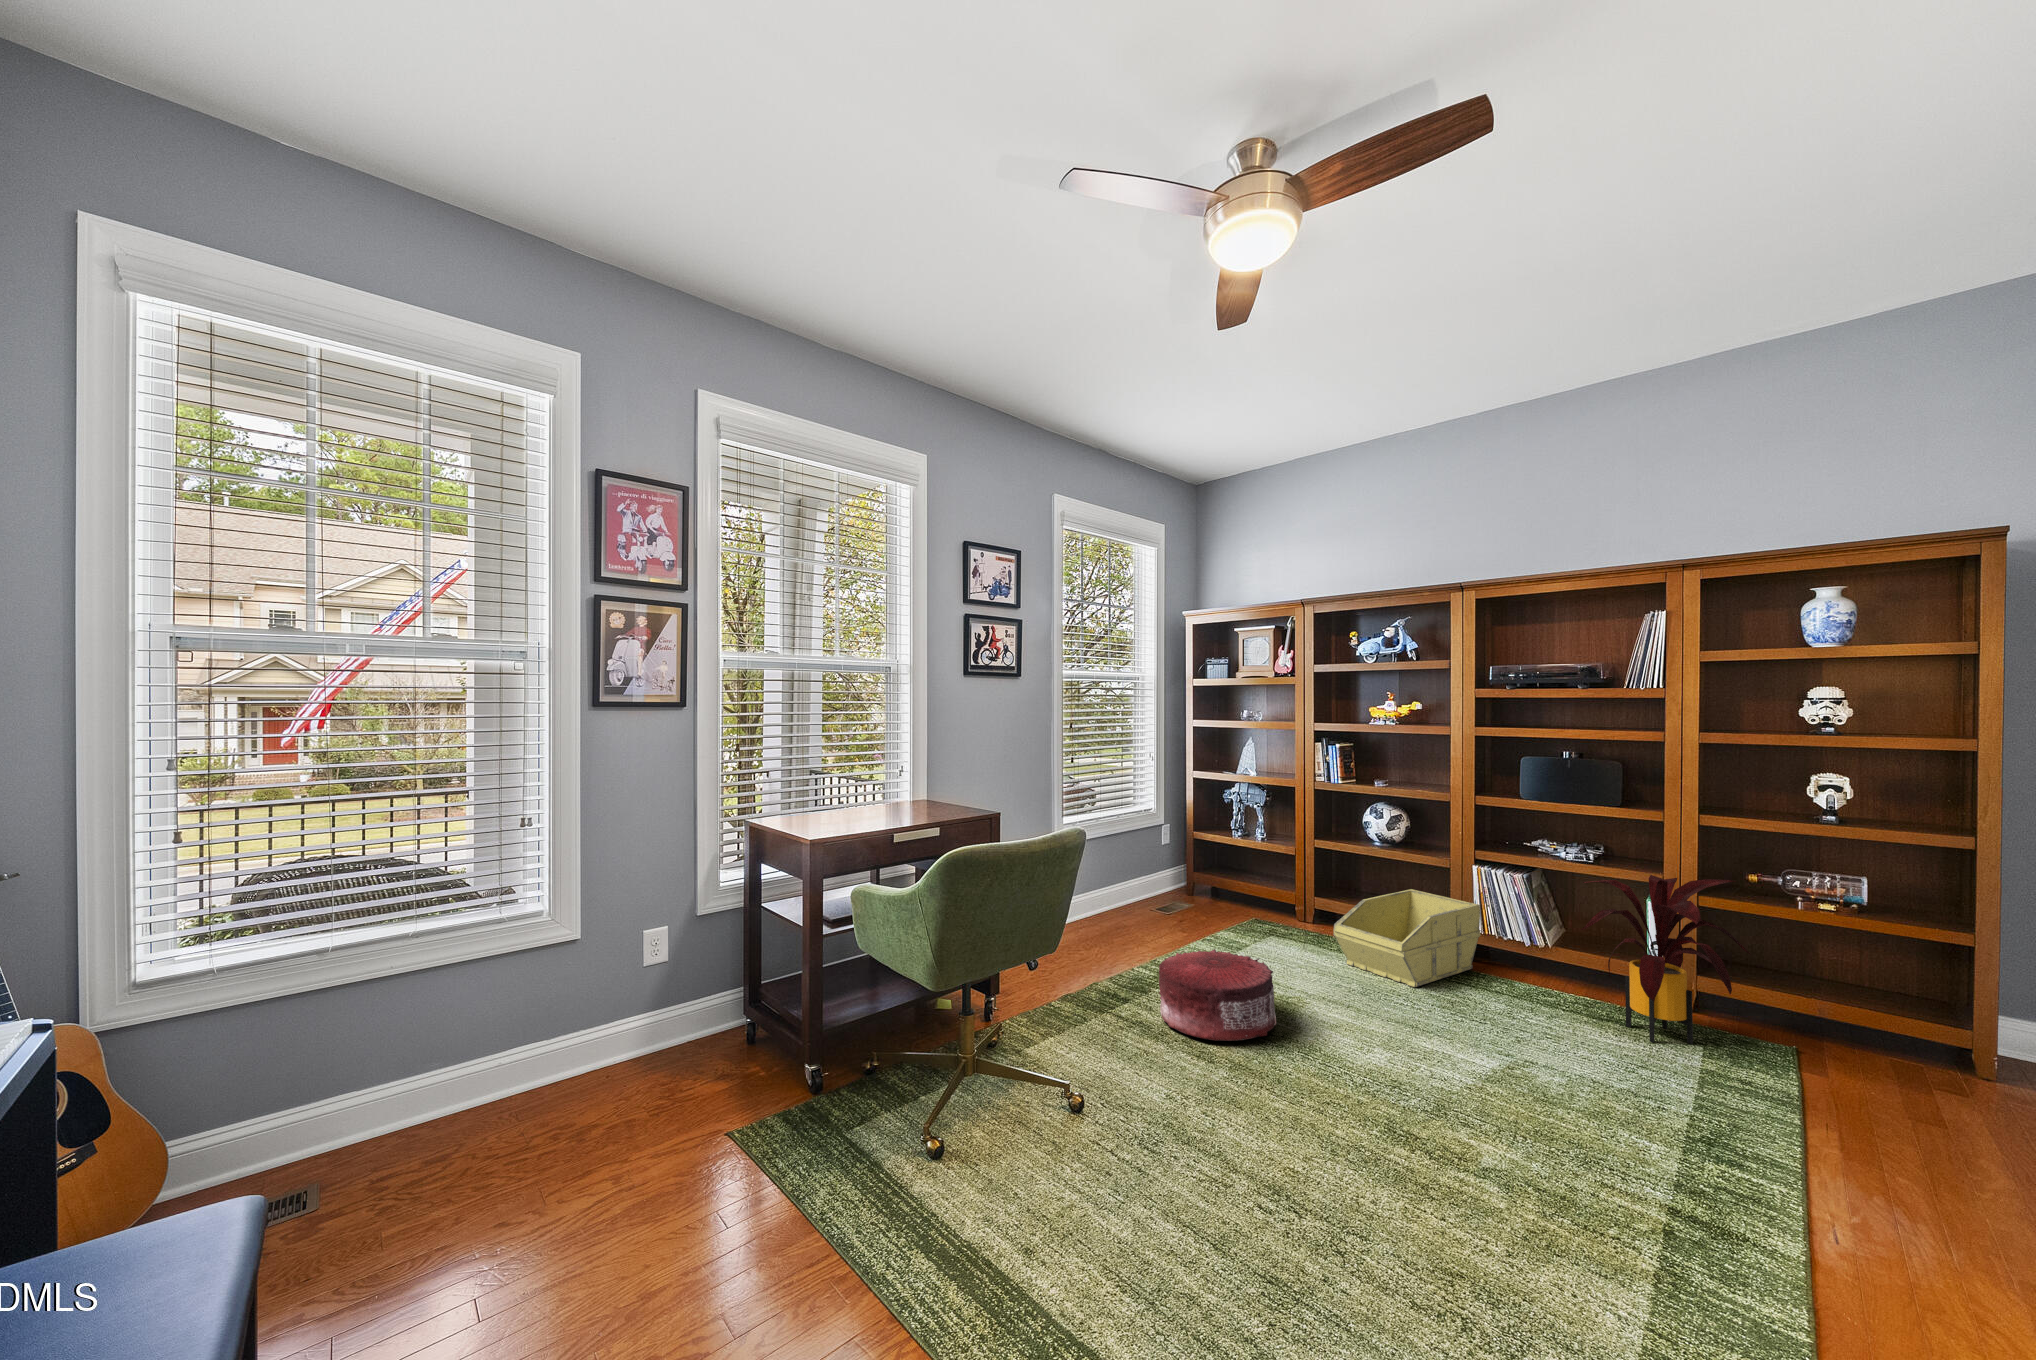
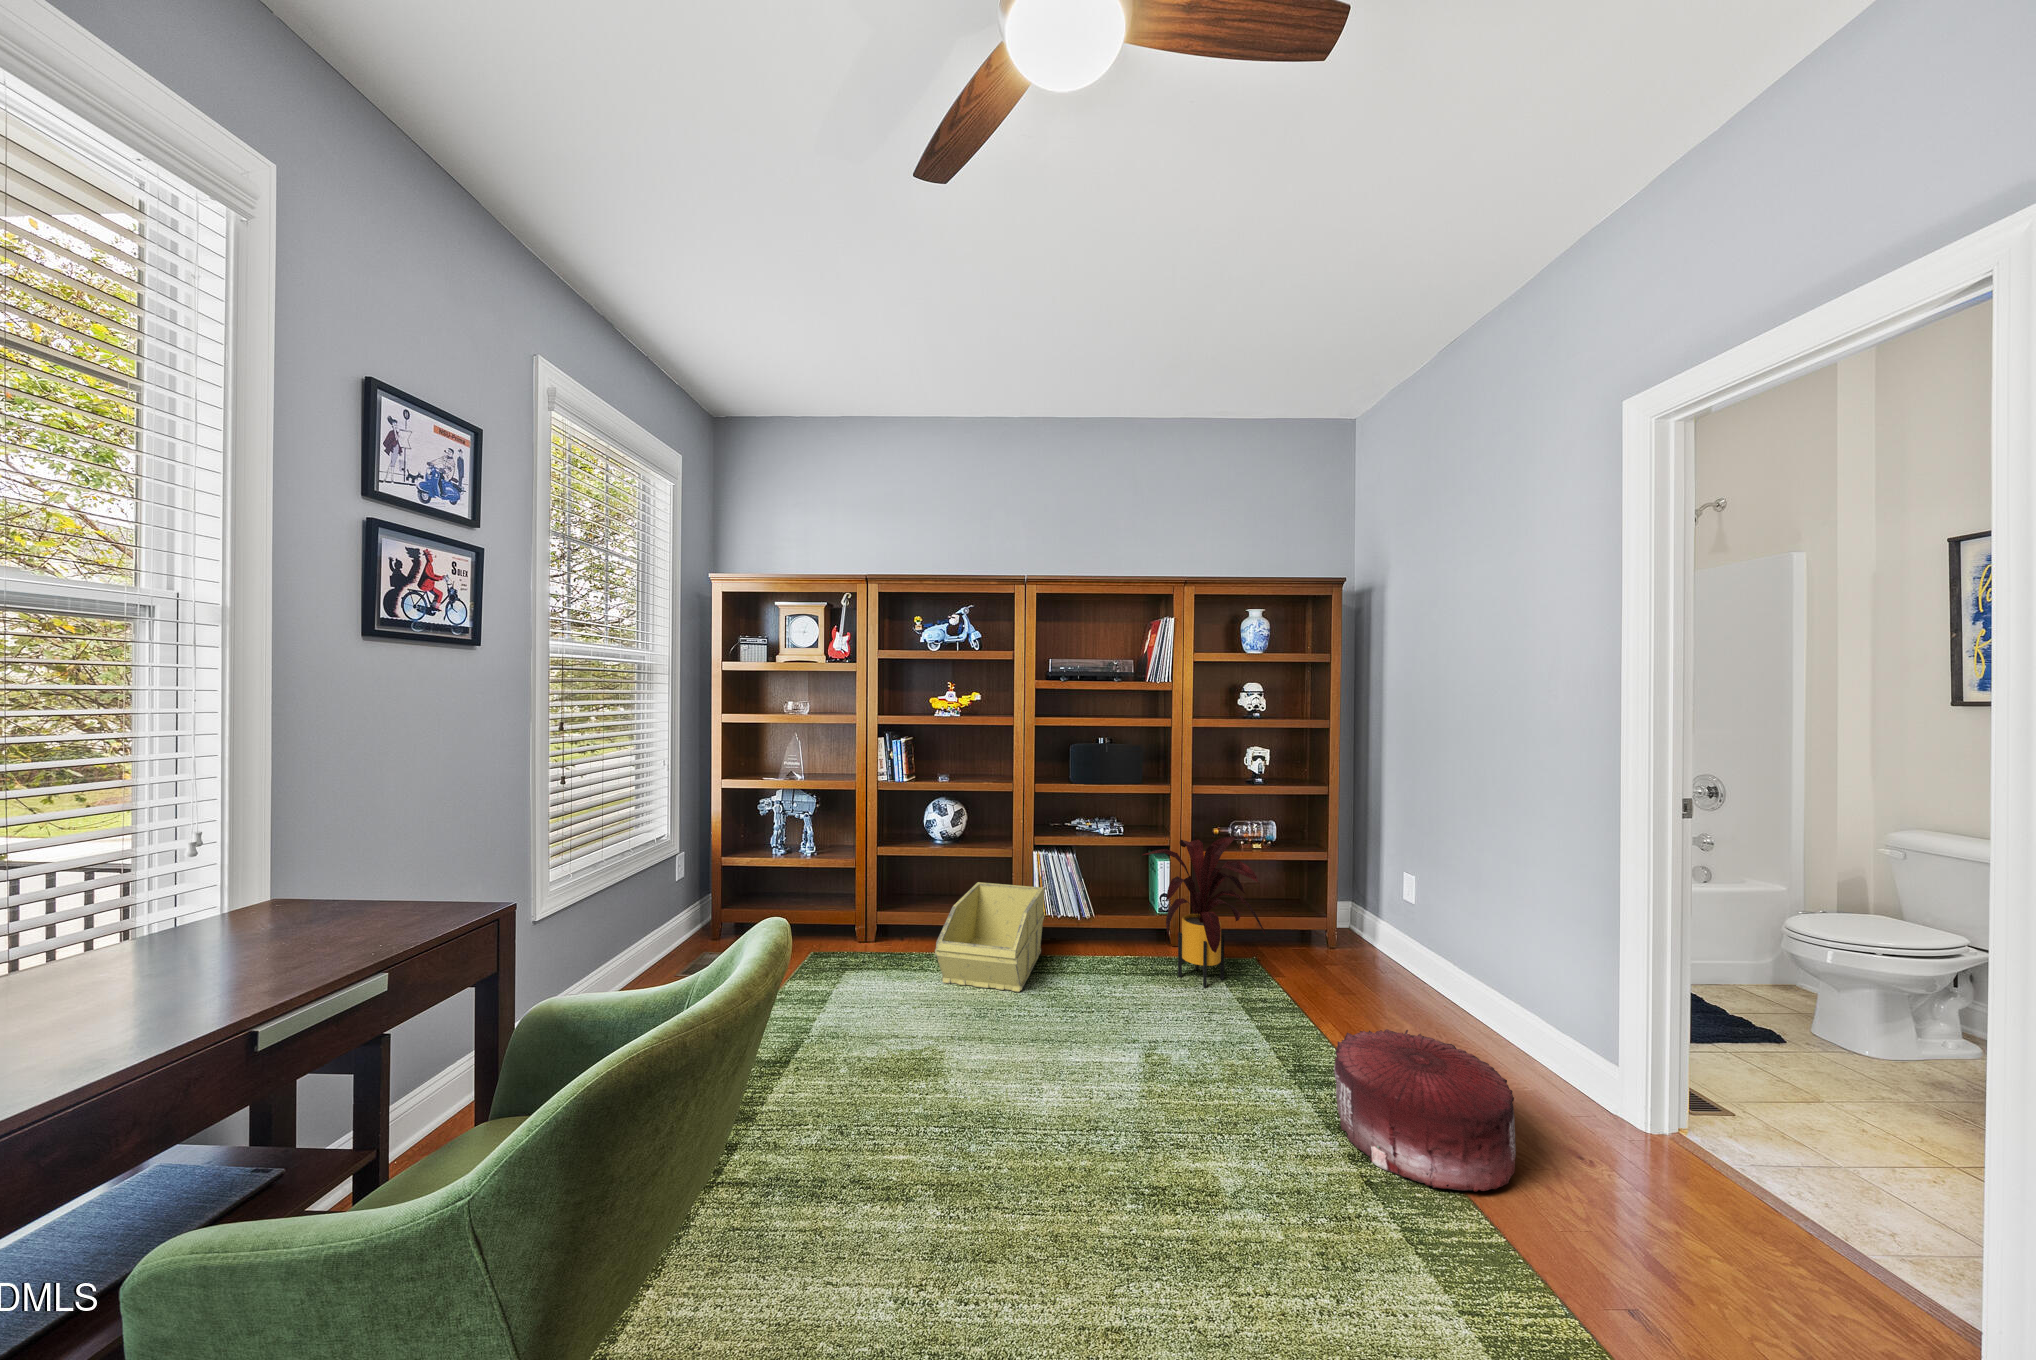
pouf: present [1159,949,1276,1041] -> present [1334,1029,1516,1192]

